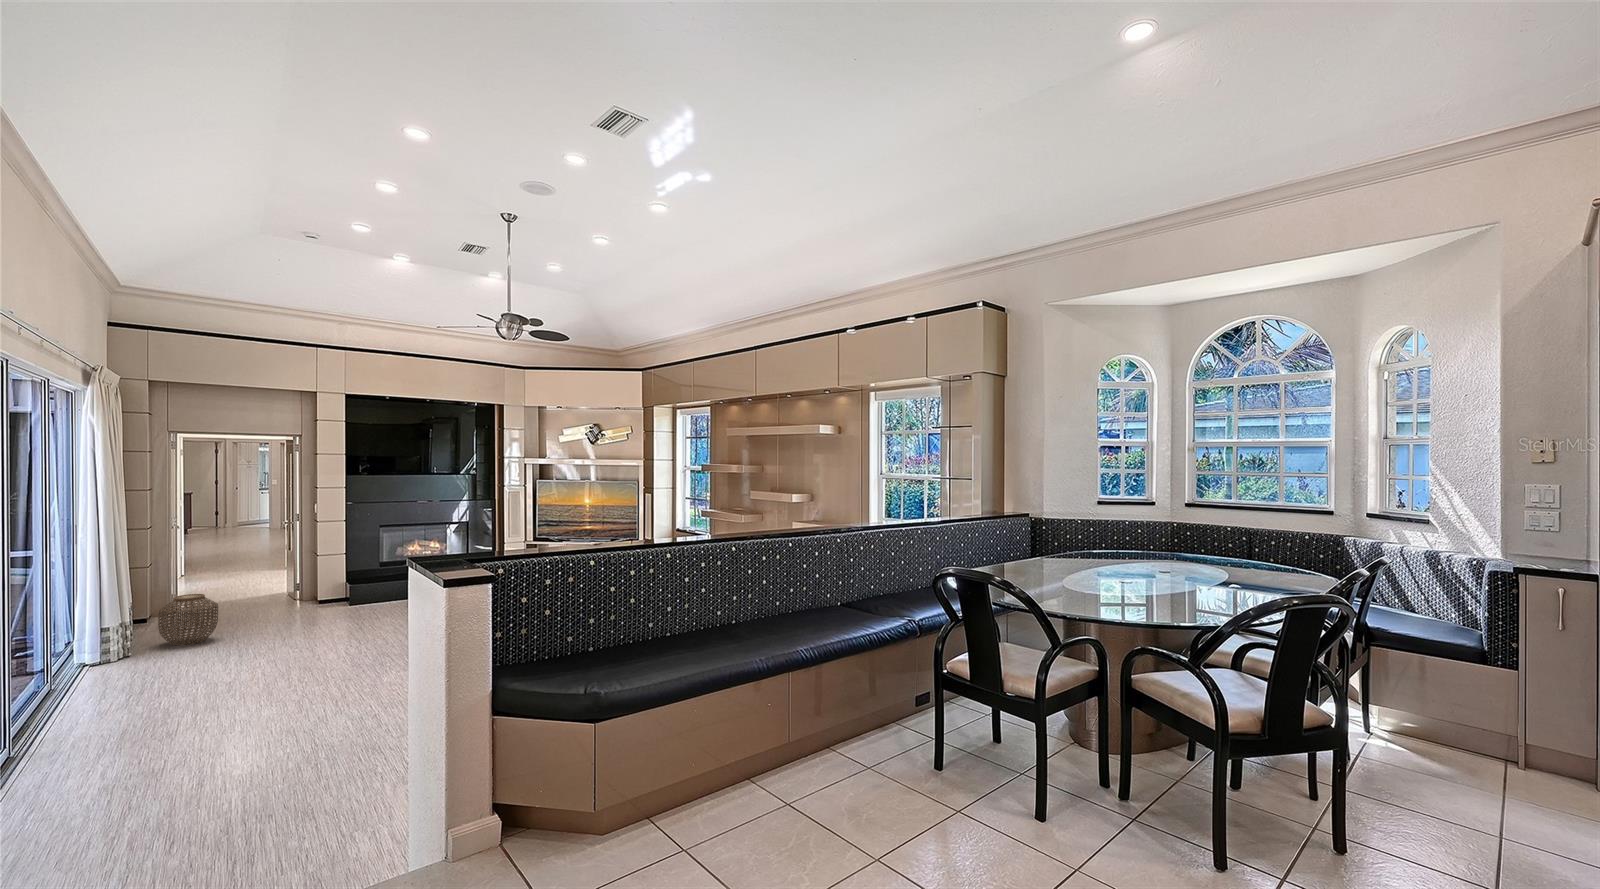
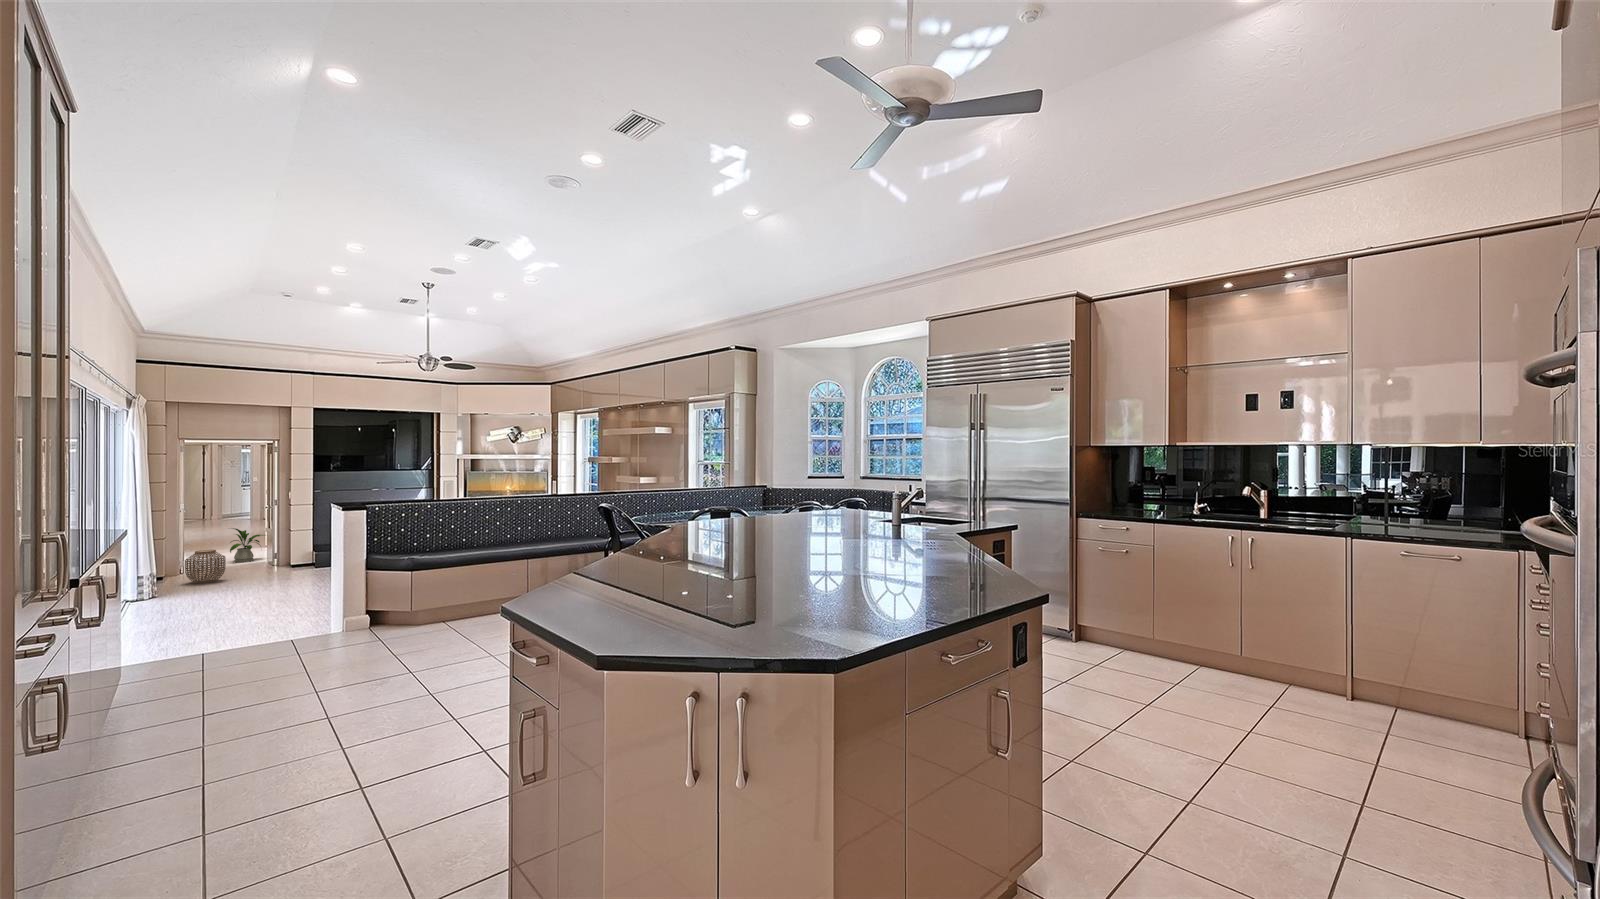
house plant: none [228,556,283,602] -> present [230,528,263,562]

